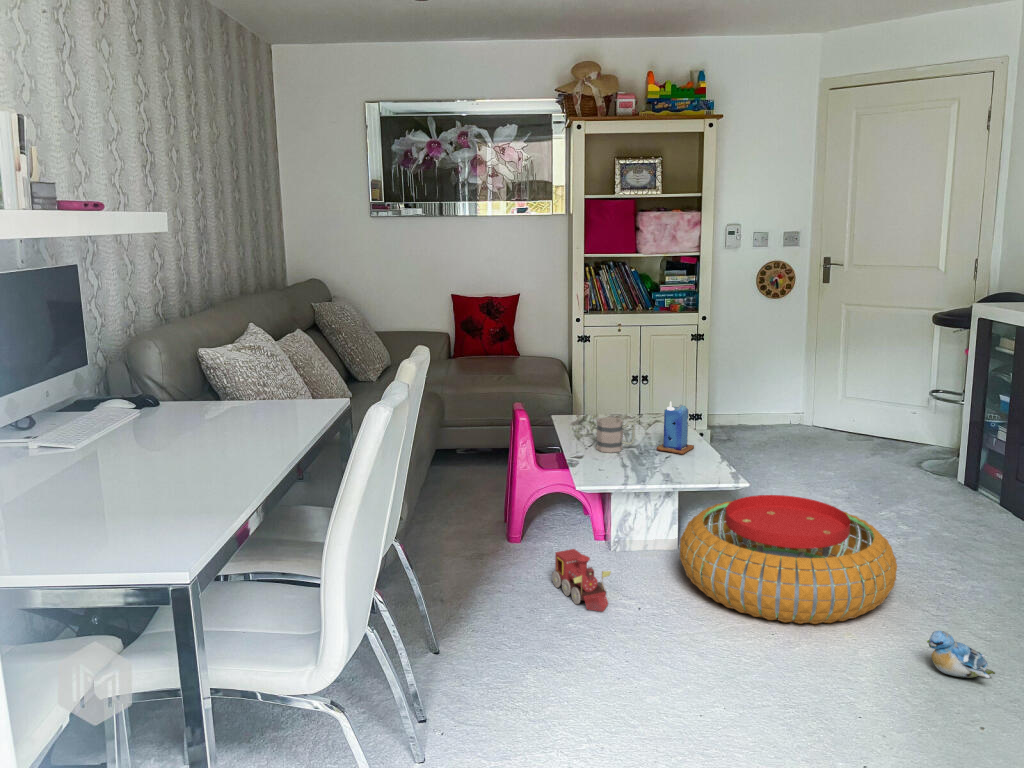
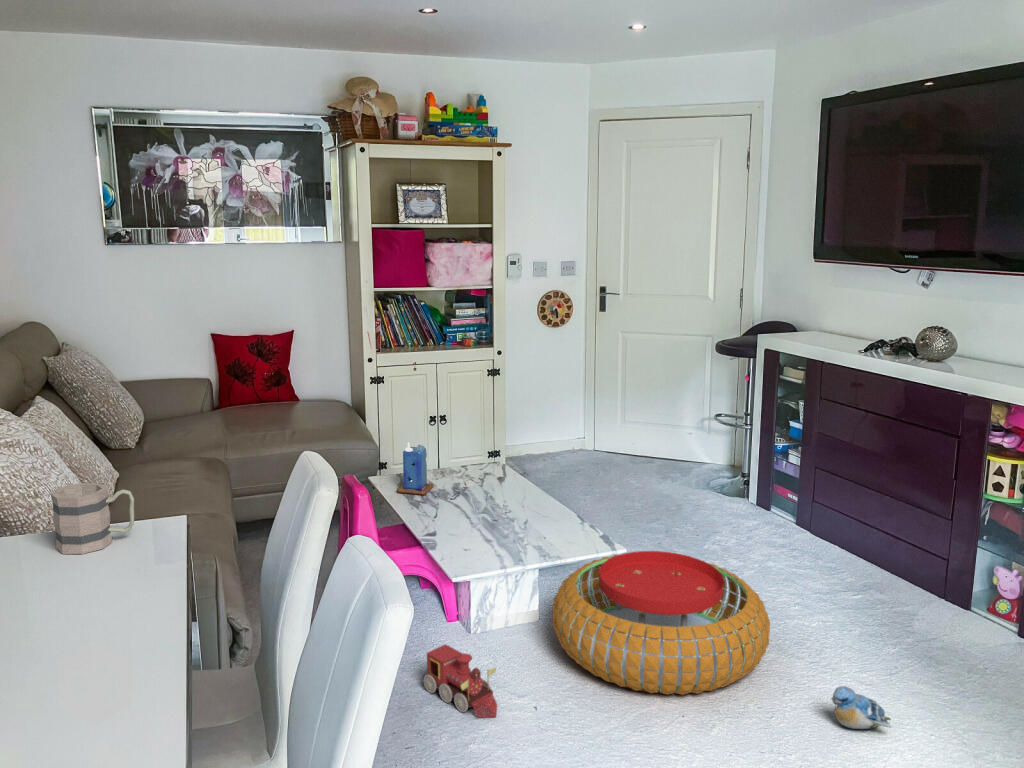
candle: present [656,401,694,454] -> present [397,442,433,495]
mug: present [596,417,635,453] -> present [51,483,134,554]

